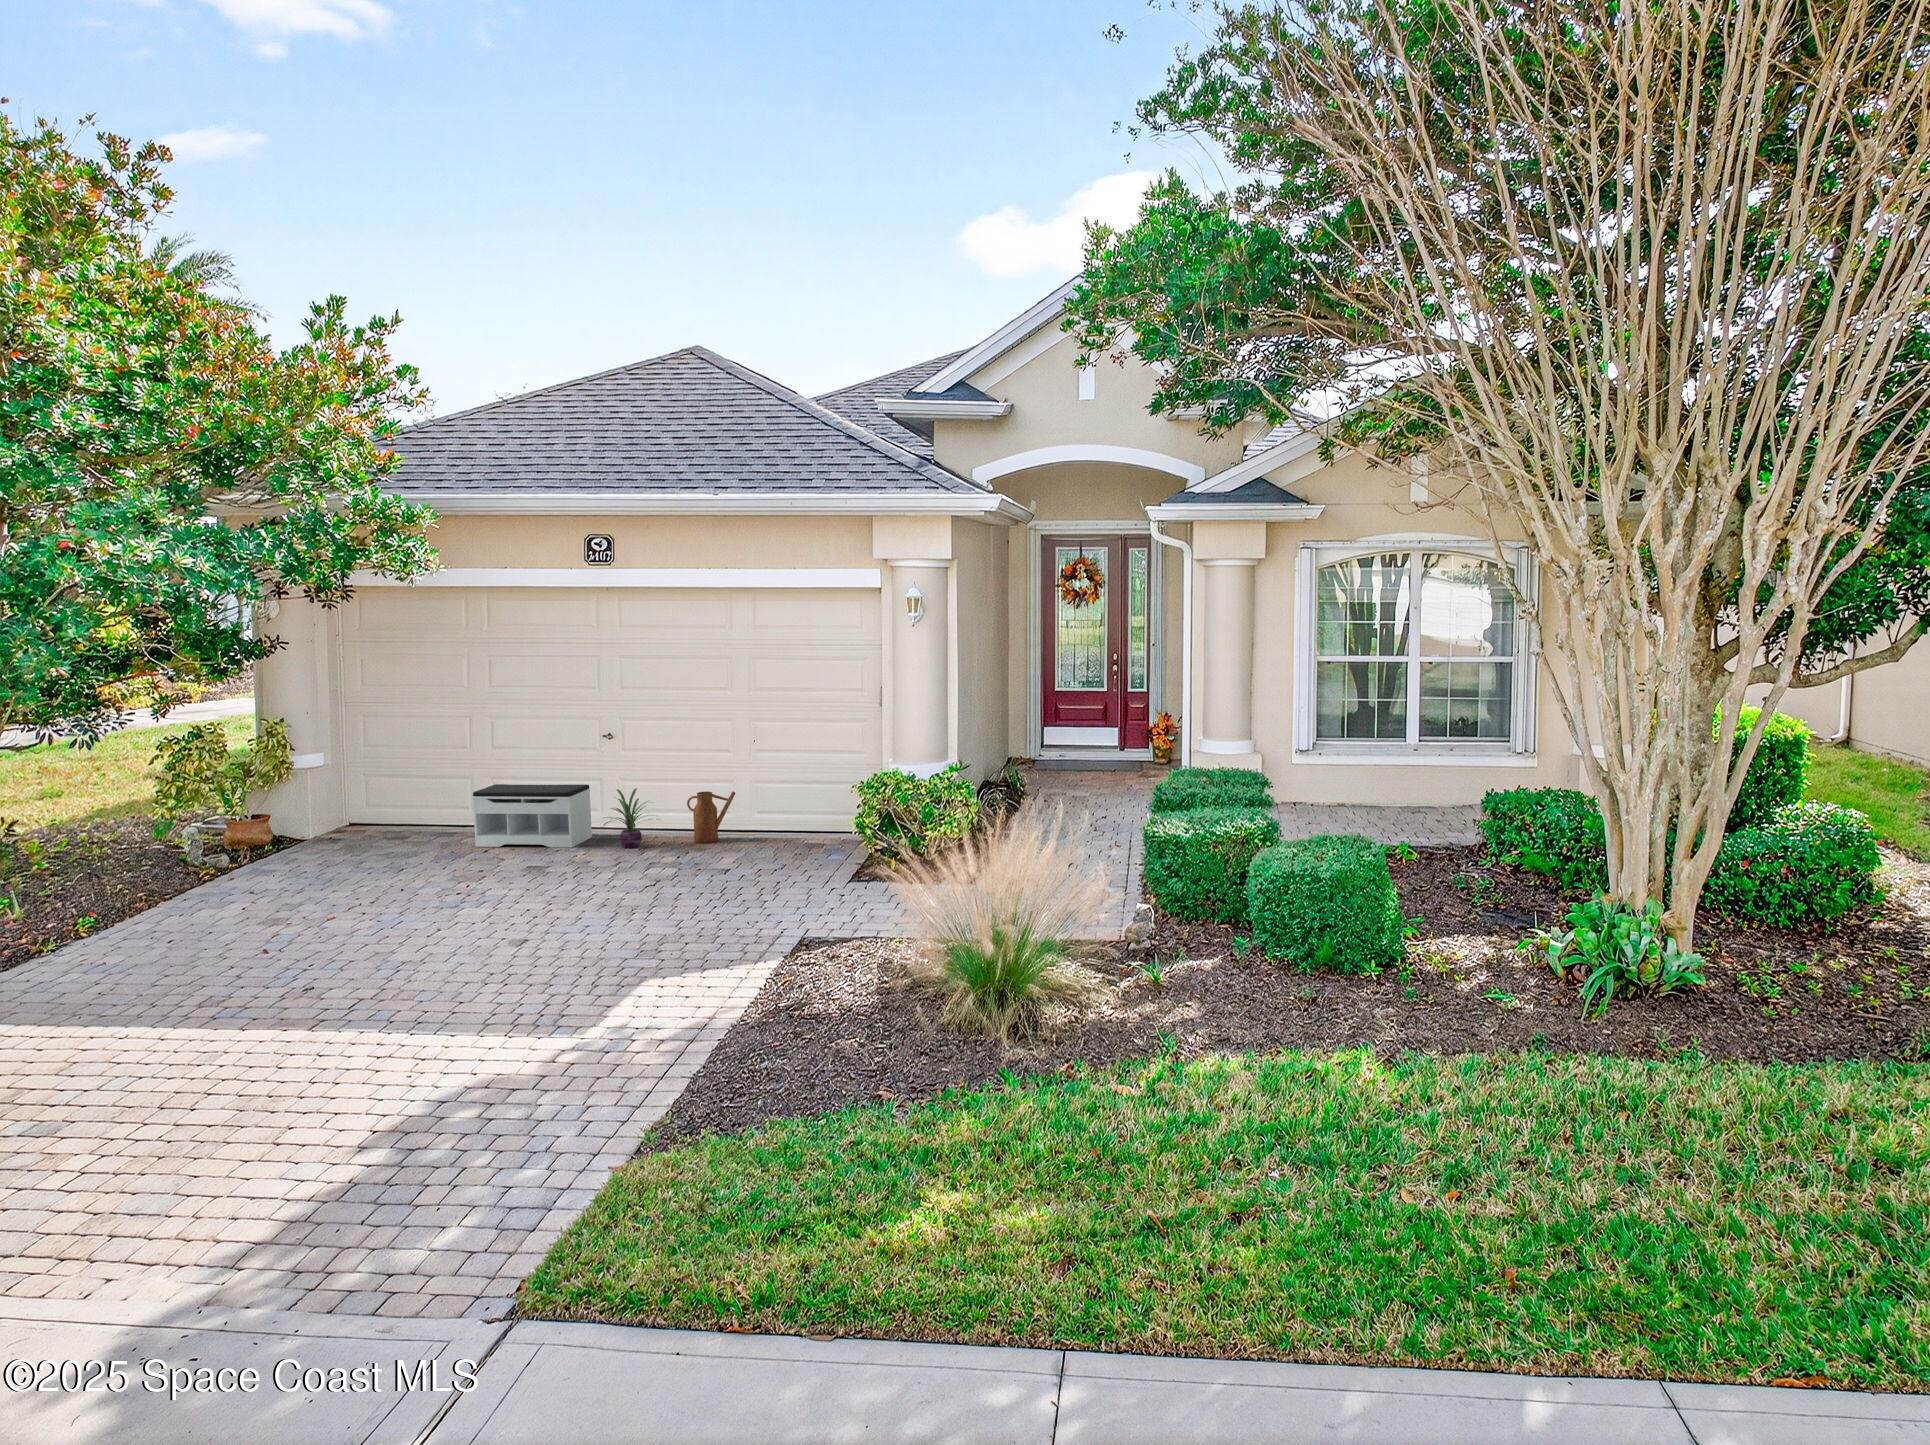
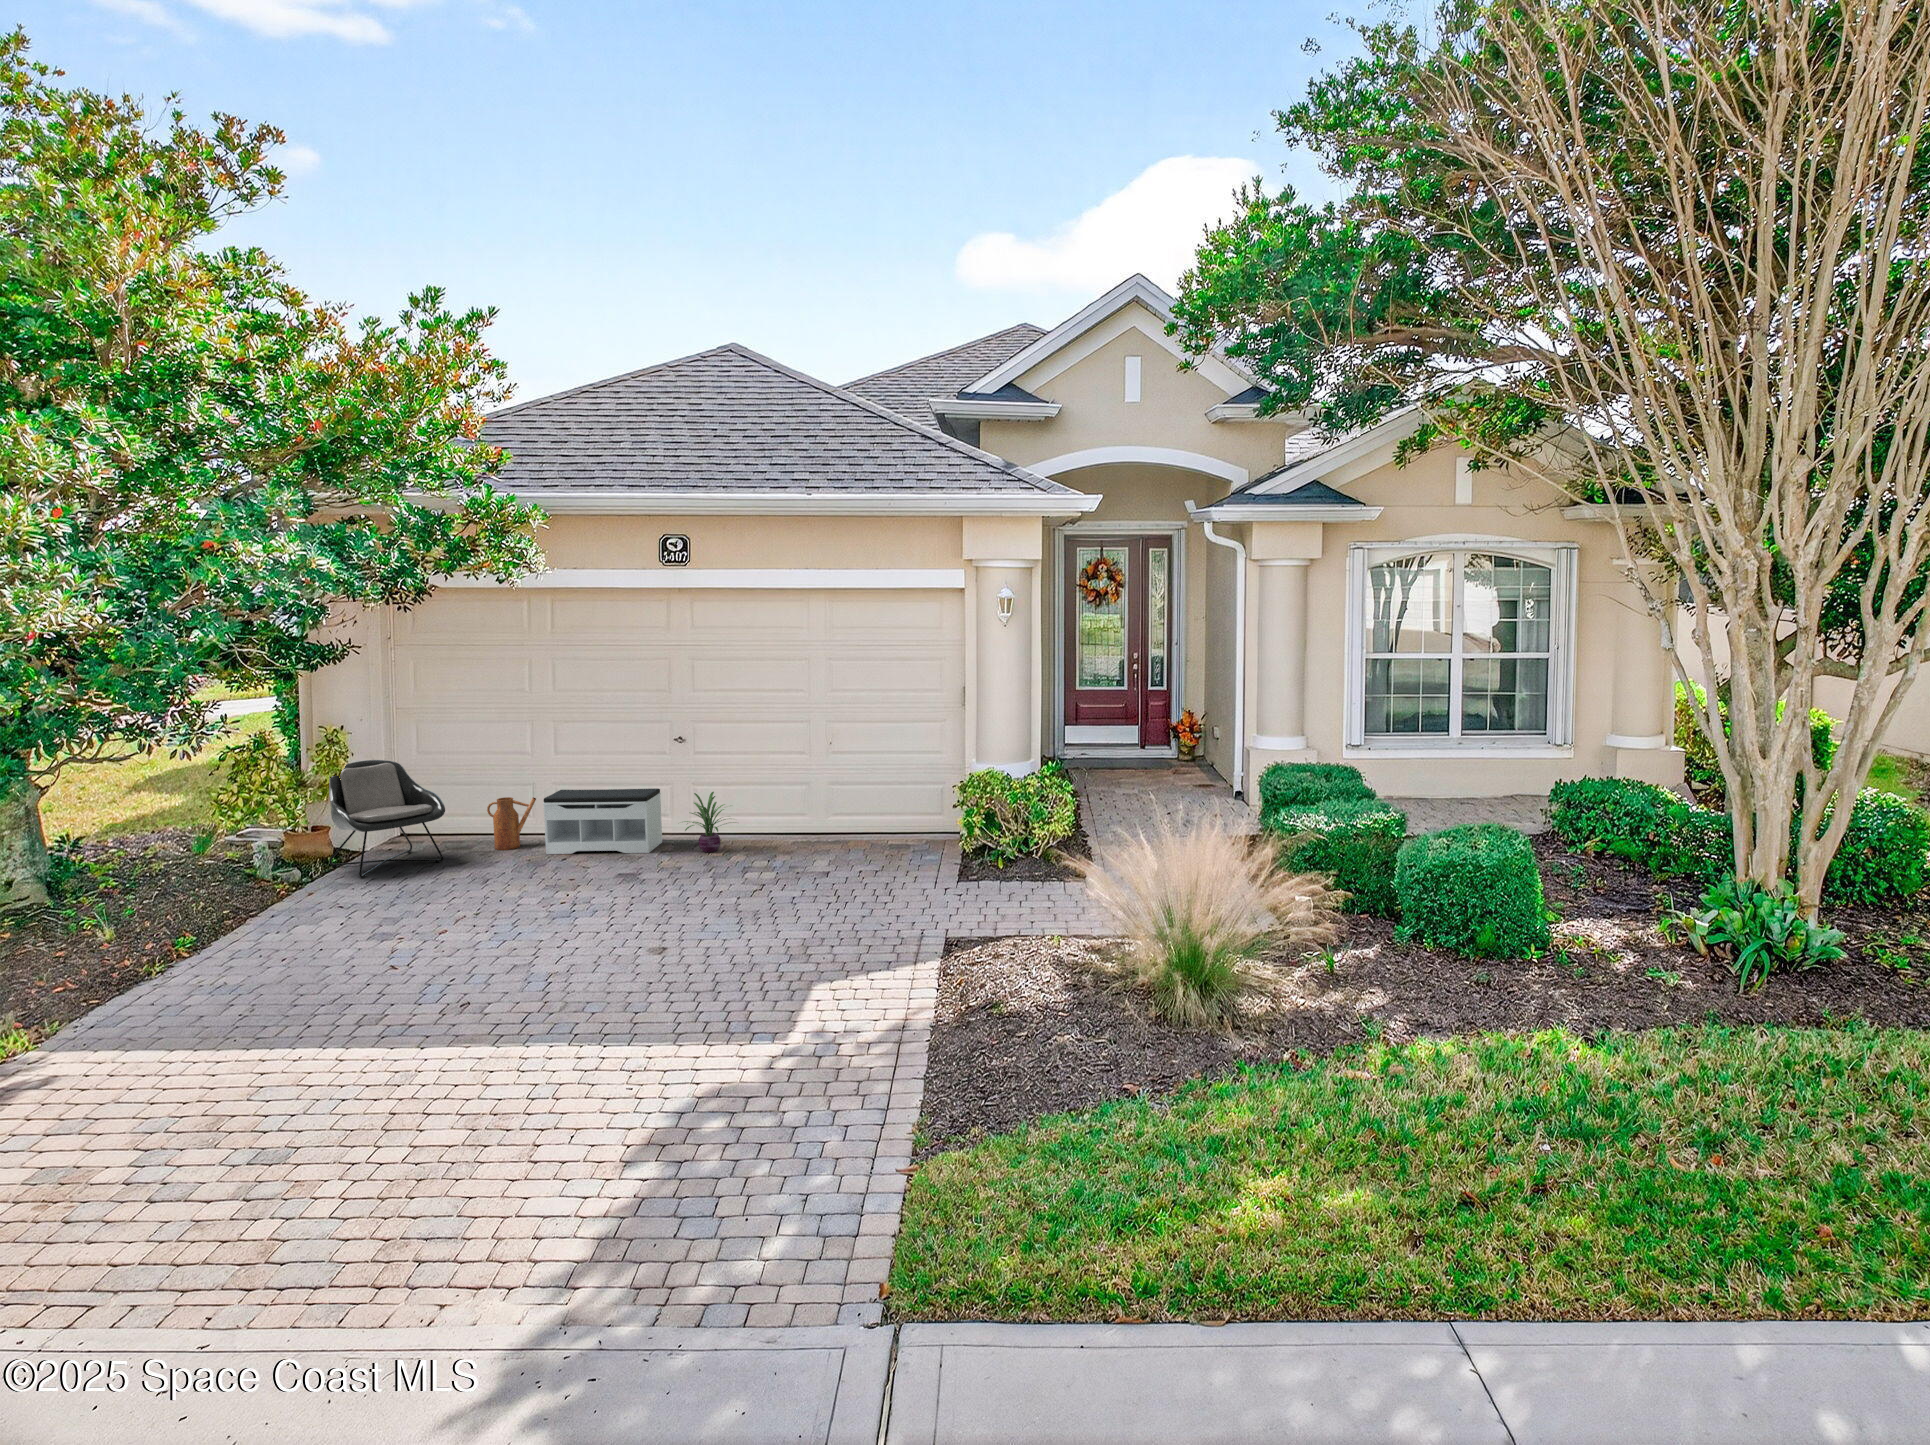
lounge chair: none [266,753,378,866] -> present [329,760,445,878]
watering can: present [687,791,735,844] -> present [487,797,536,850]

